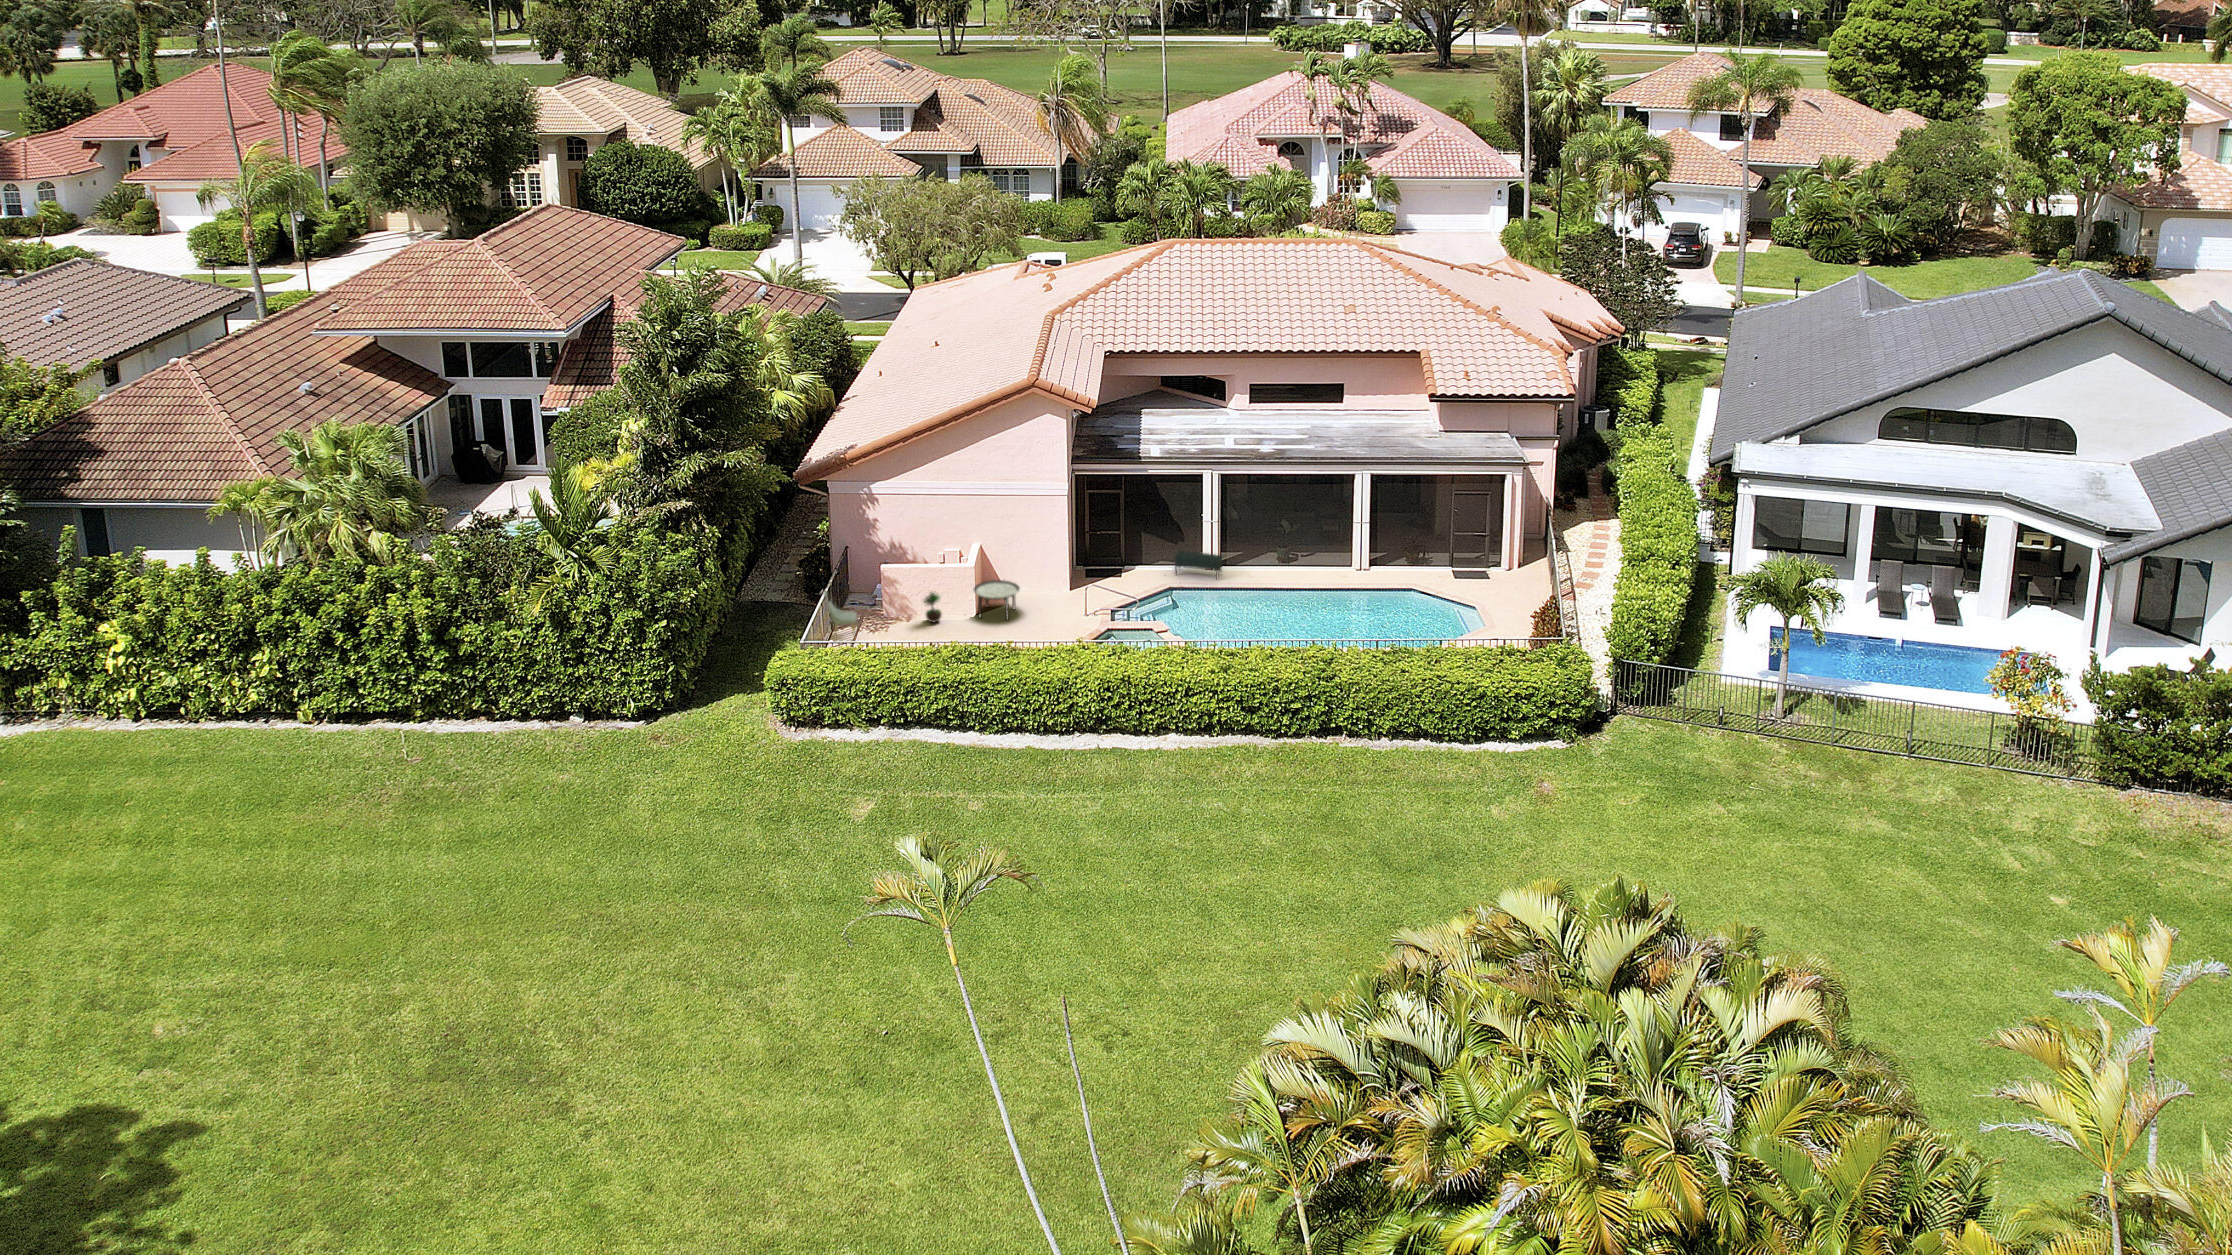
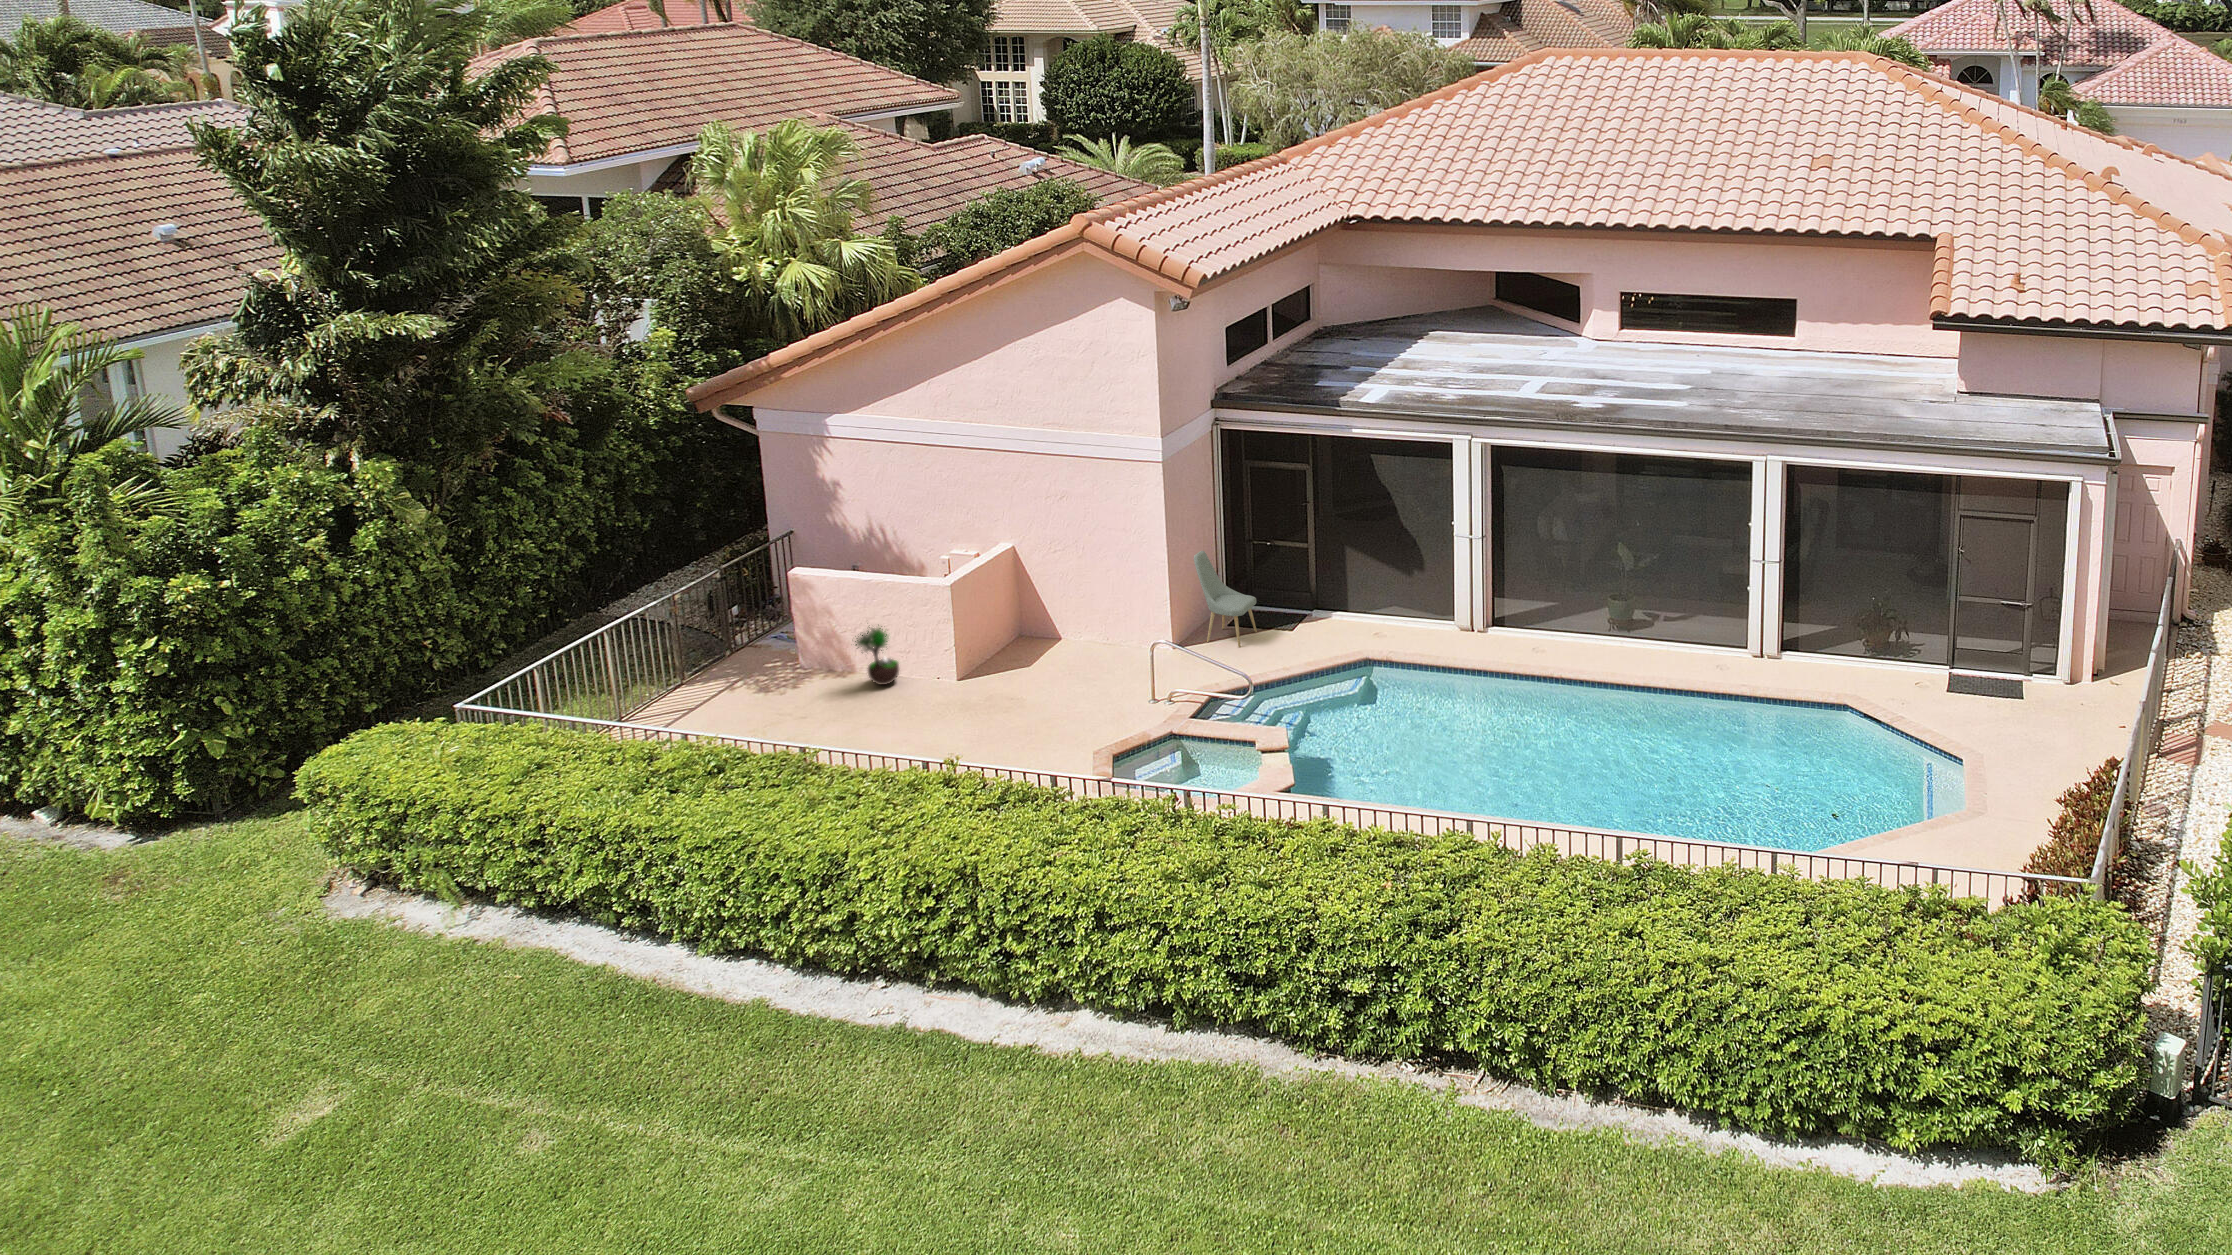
bench: present [1175,551,1222,578] -> none [1398,588,1490,651]
round table: present [974,580,1020,620] -> none [962,614,1054,695]
chair: present [824,592,857,640] -> present [1194,551,1257,647]

